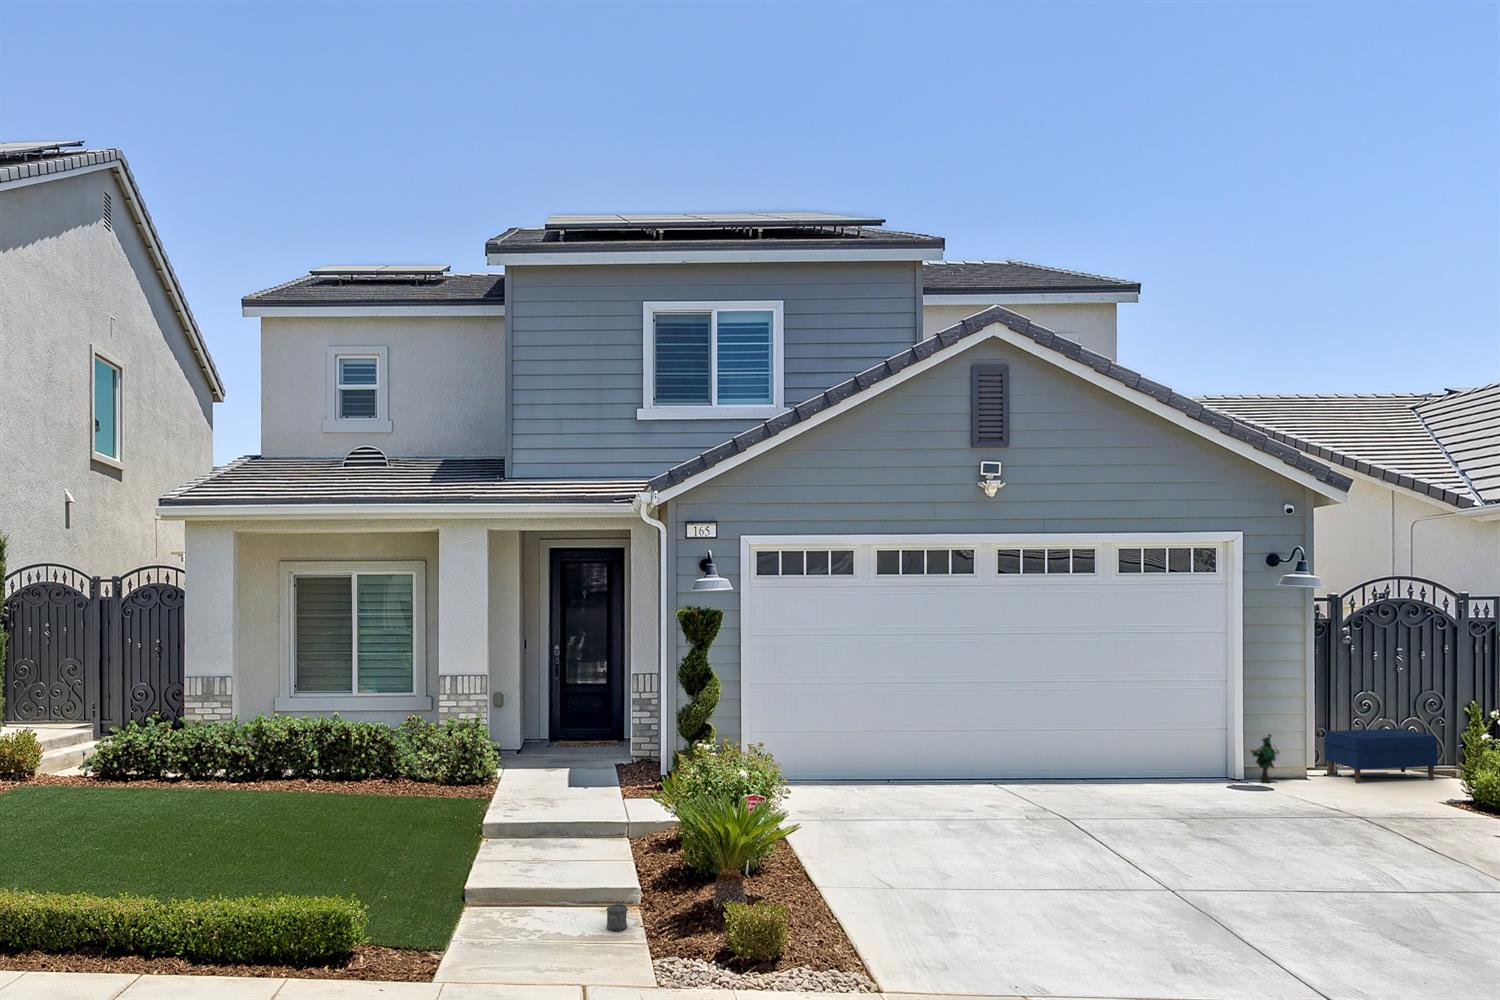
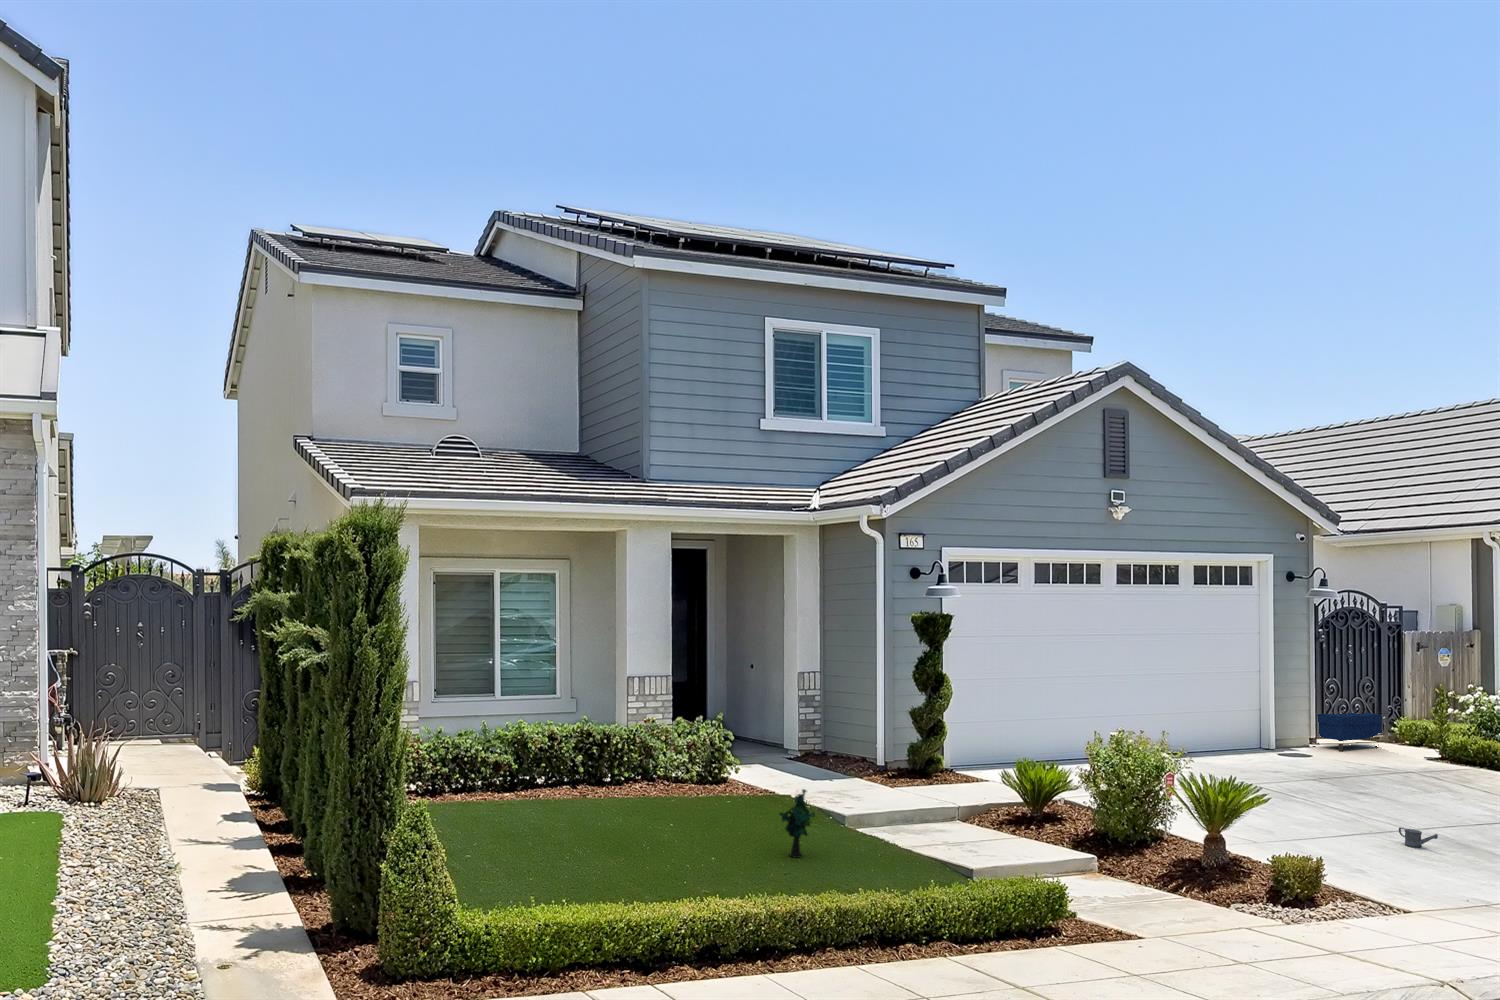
decorative plant: present [1251,734,1279,783] -> present [779,789,815,858]
watering can: present [607,901,628,931] -> present [1399,828,1438,847]

